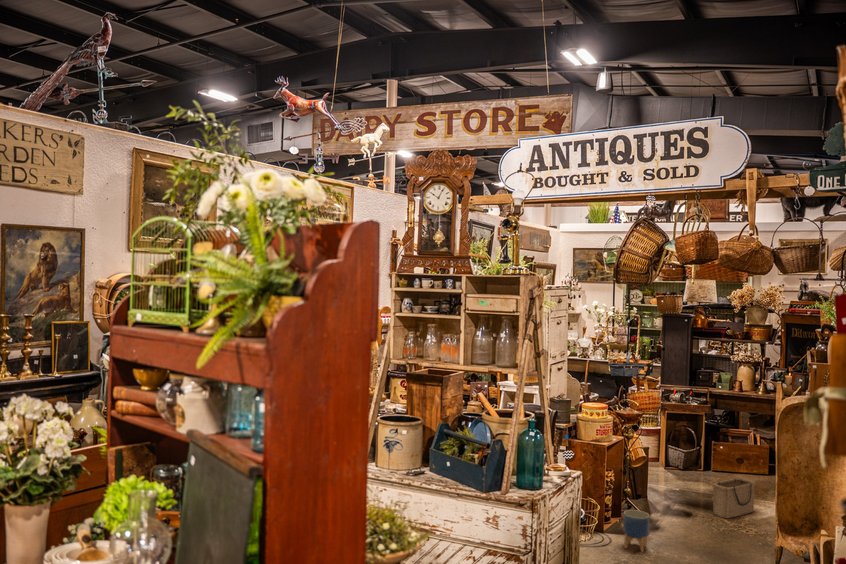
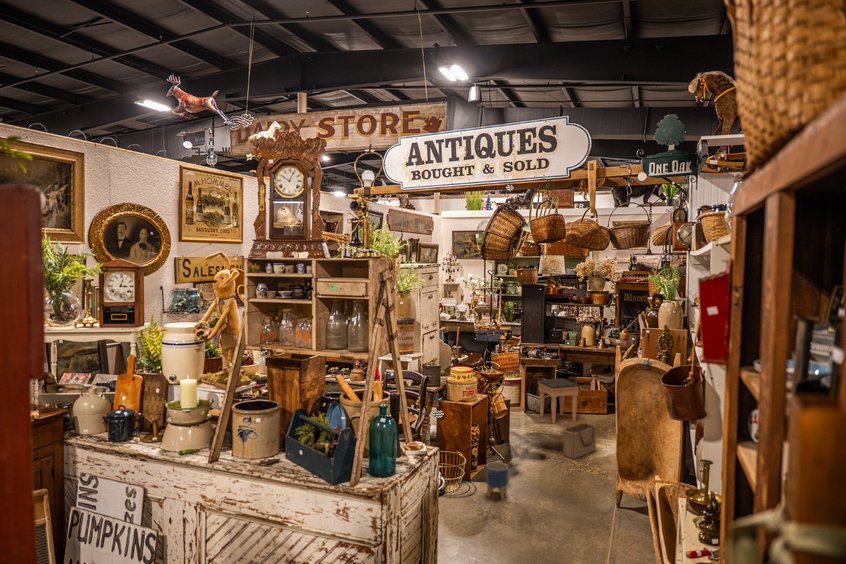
footstool: none [681,428,734,481] -> present [538,378,580,424]

